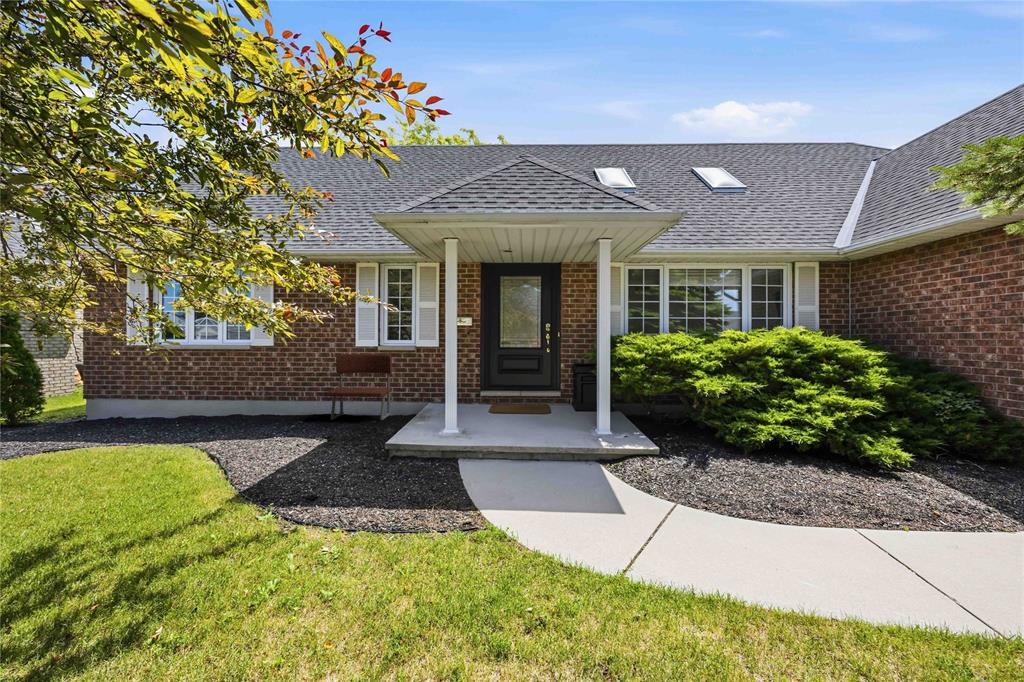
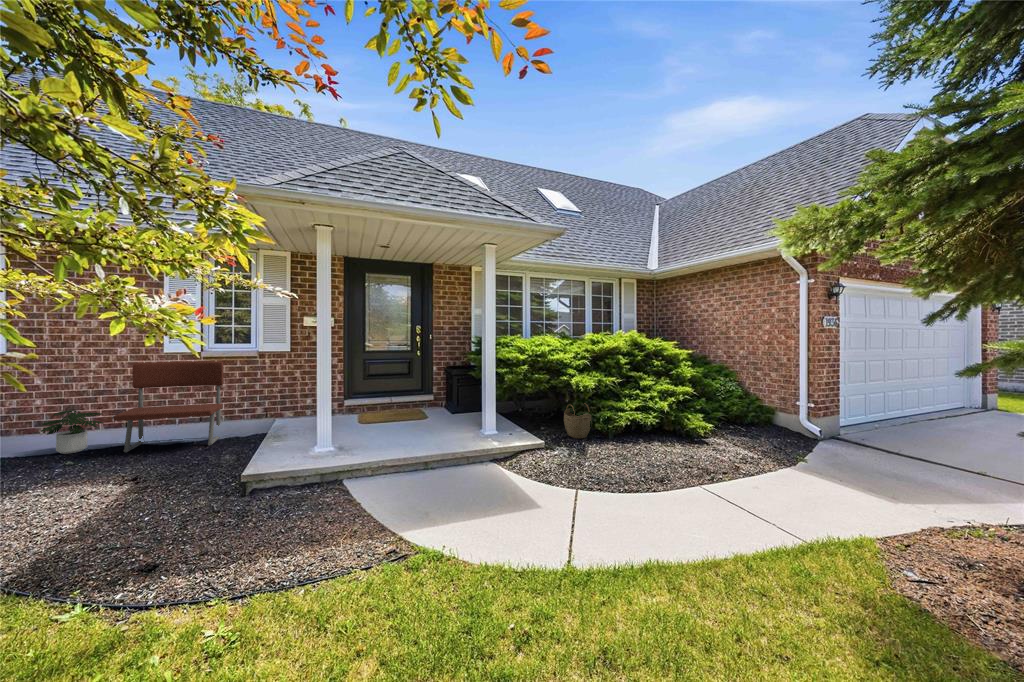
potted plant: none [287,387,321,417] -> present [41,410,103,454]
woven basket: none [693,411,725,450] -> present [564,403,592,439]

